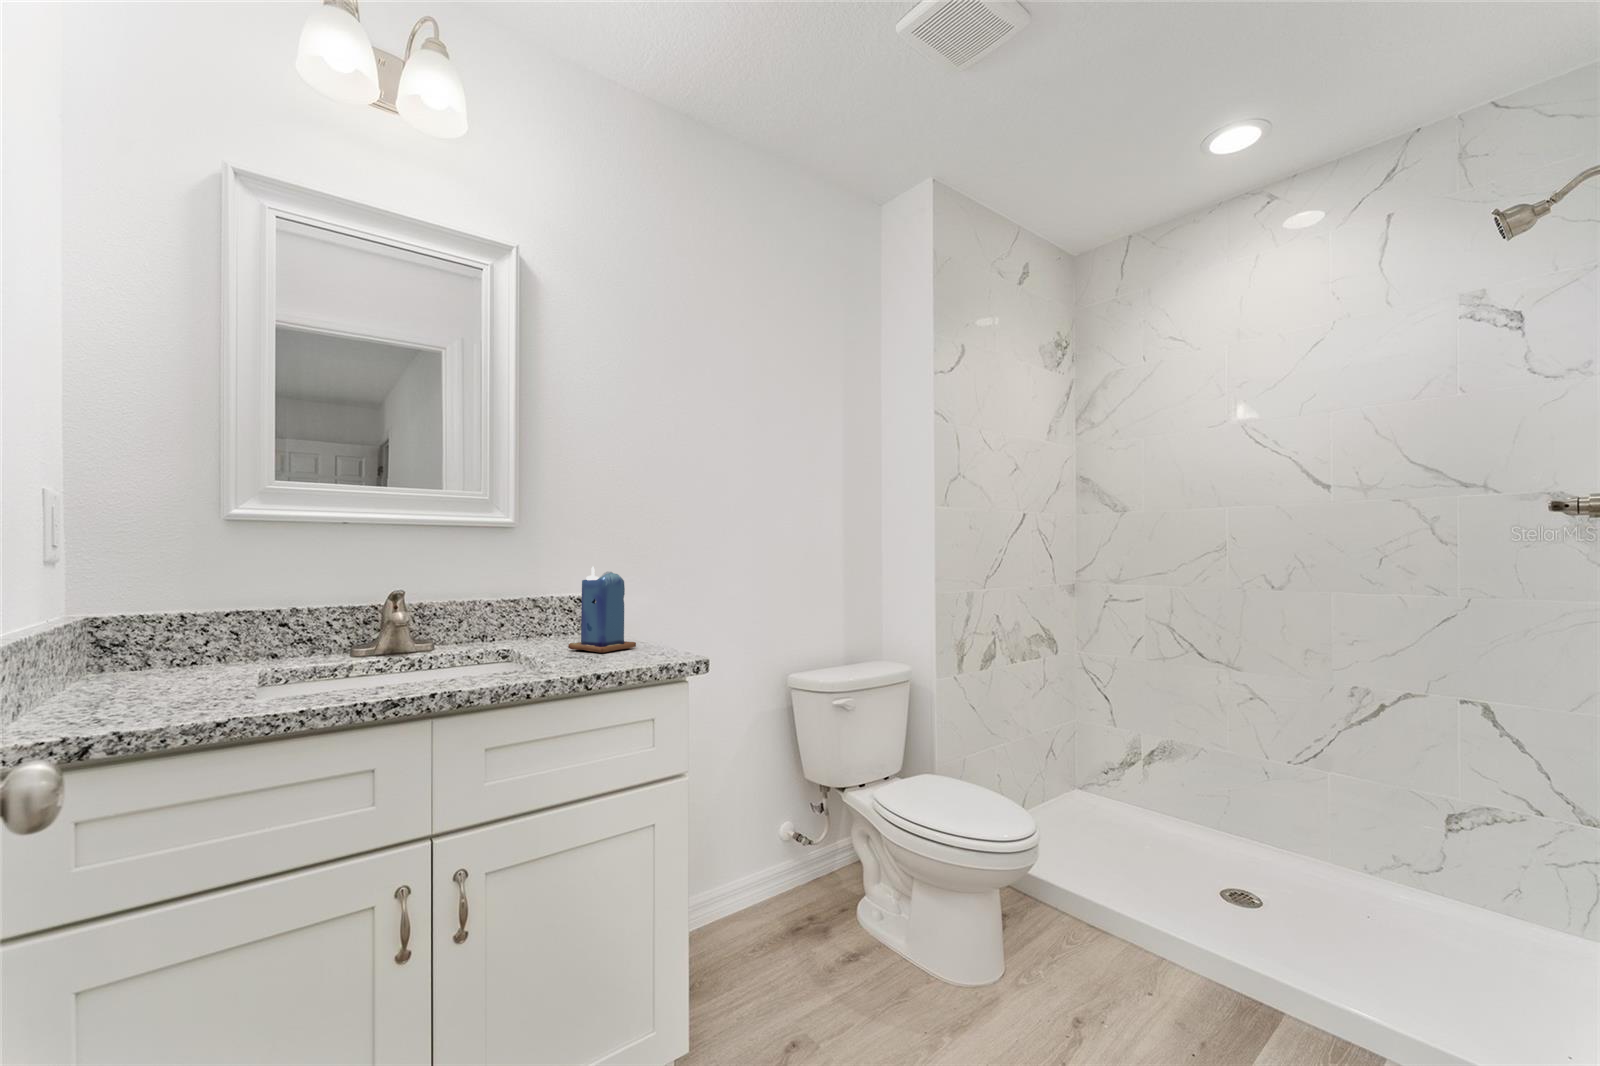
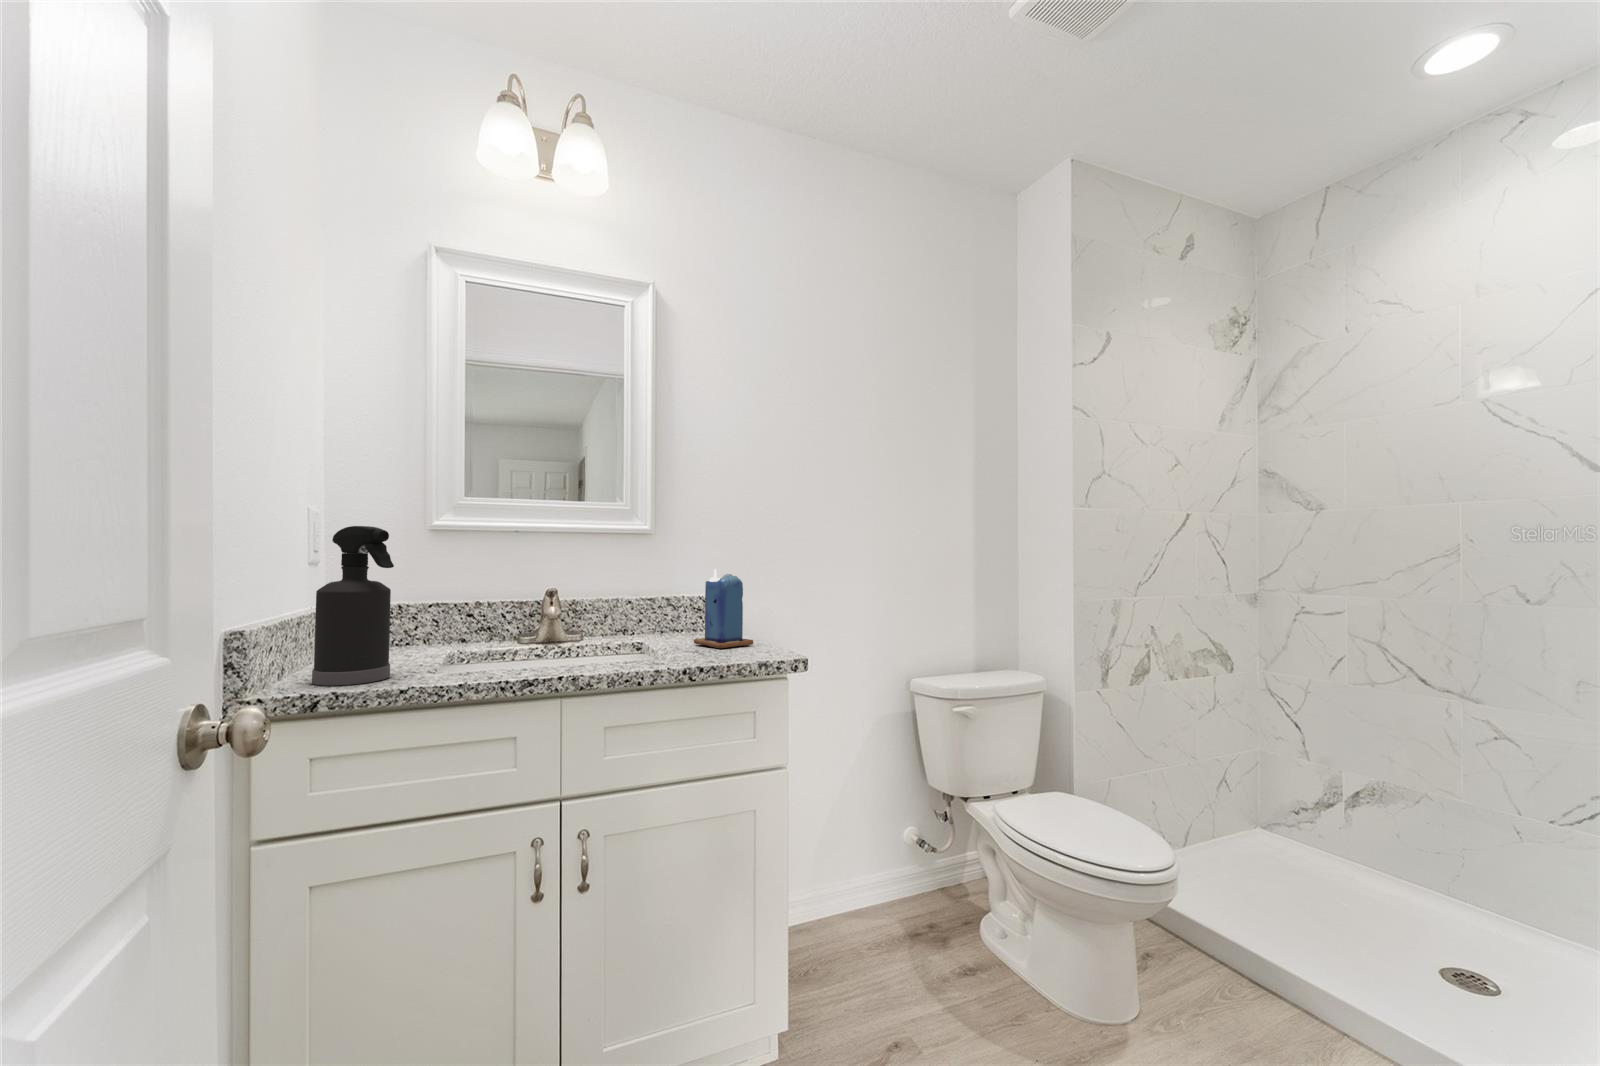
spray bottle: none [74,513,203,723] -> present [312,526,394,686]

